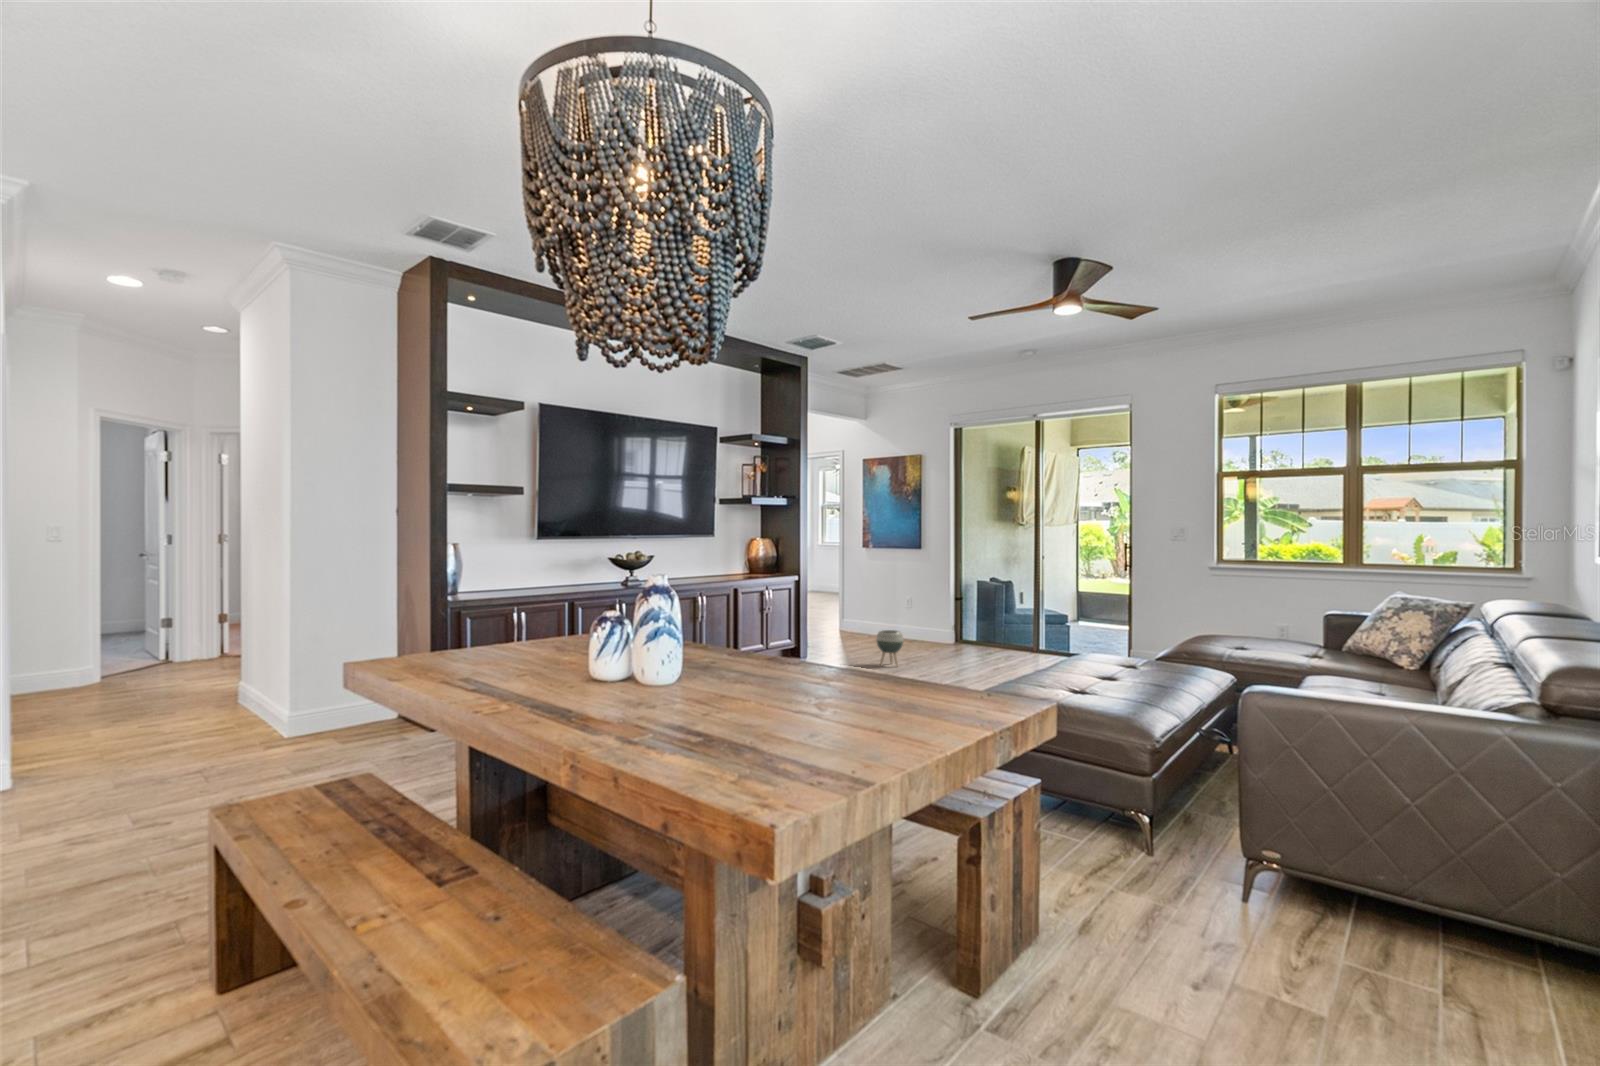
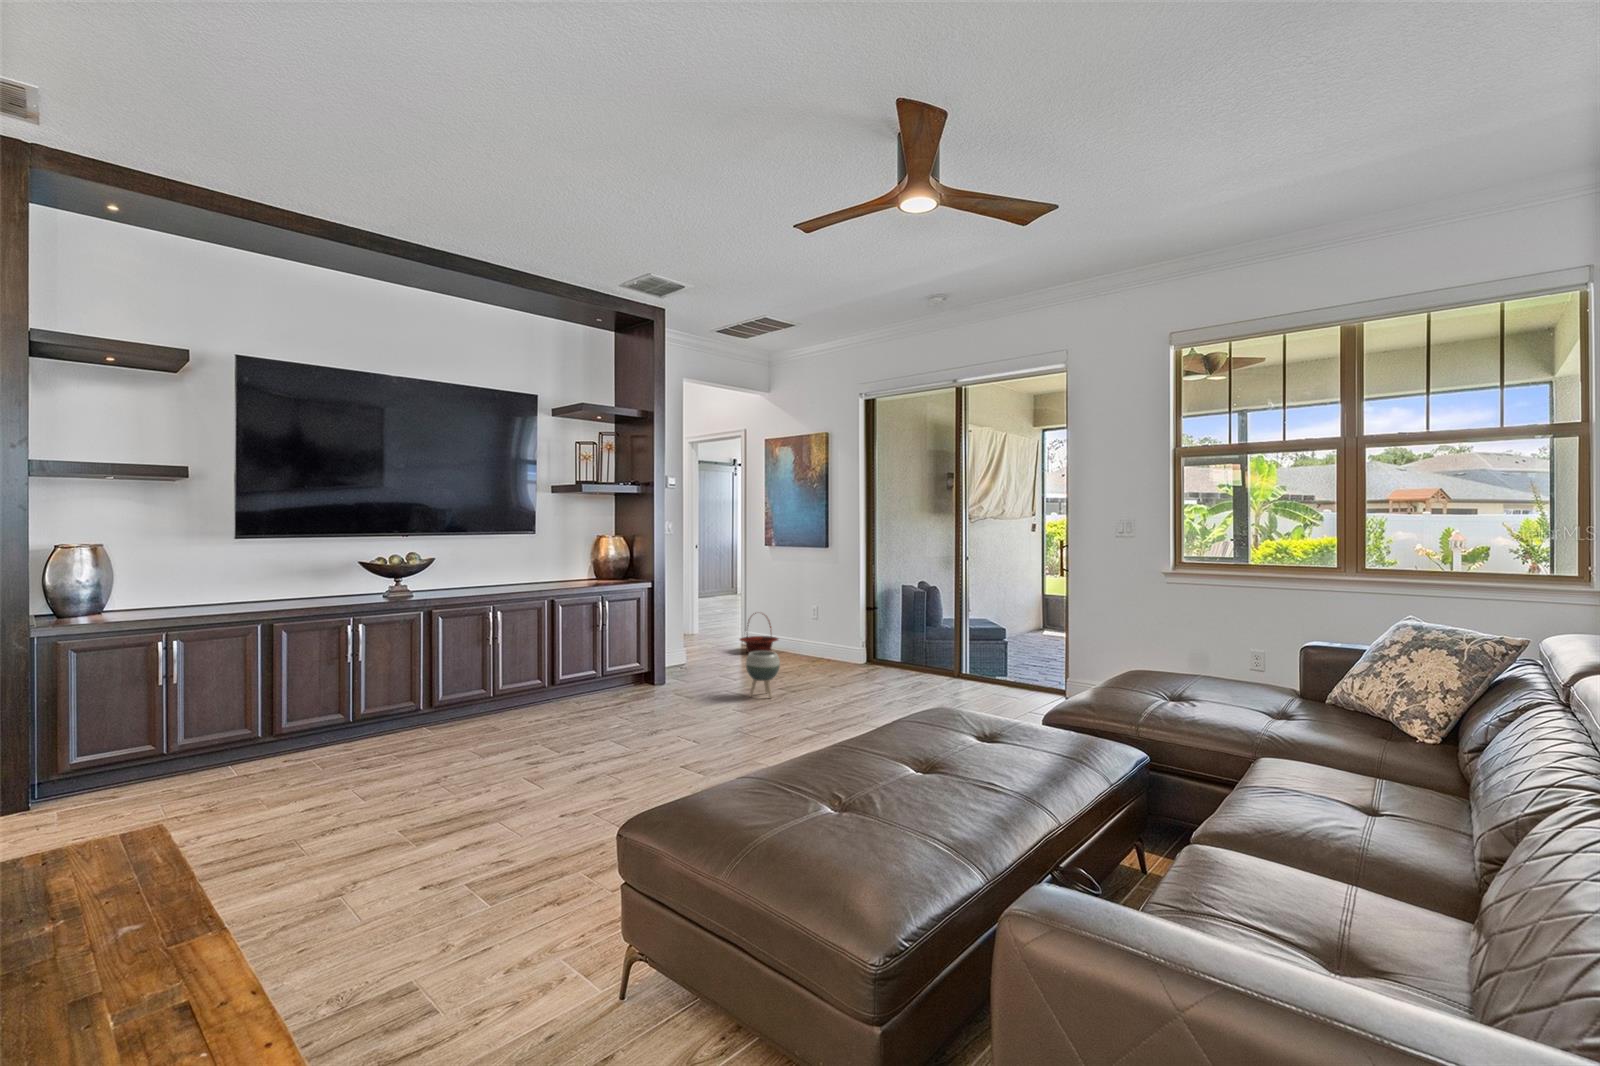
basket: none [841,603,874,638] -> present [740,613,778,653]

